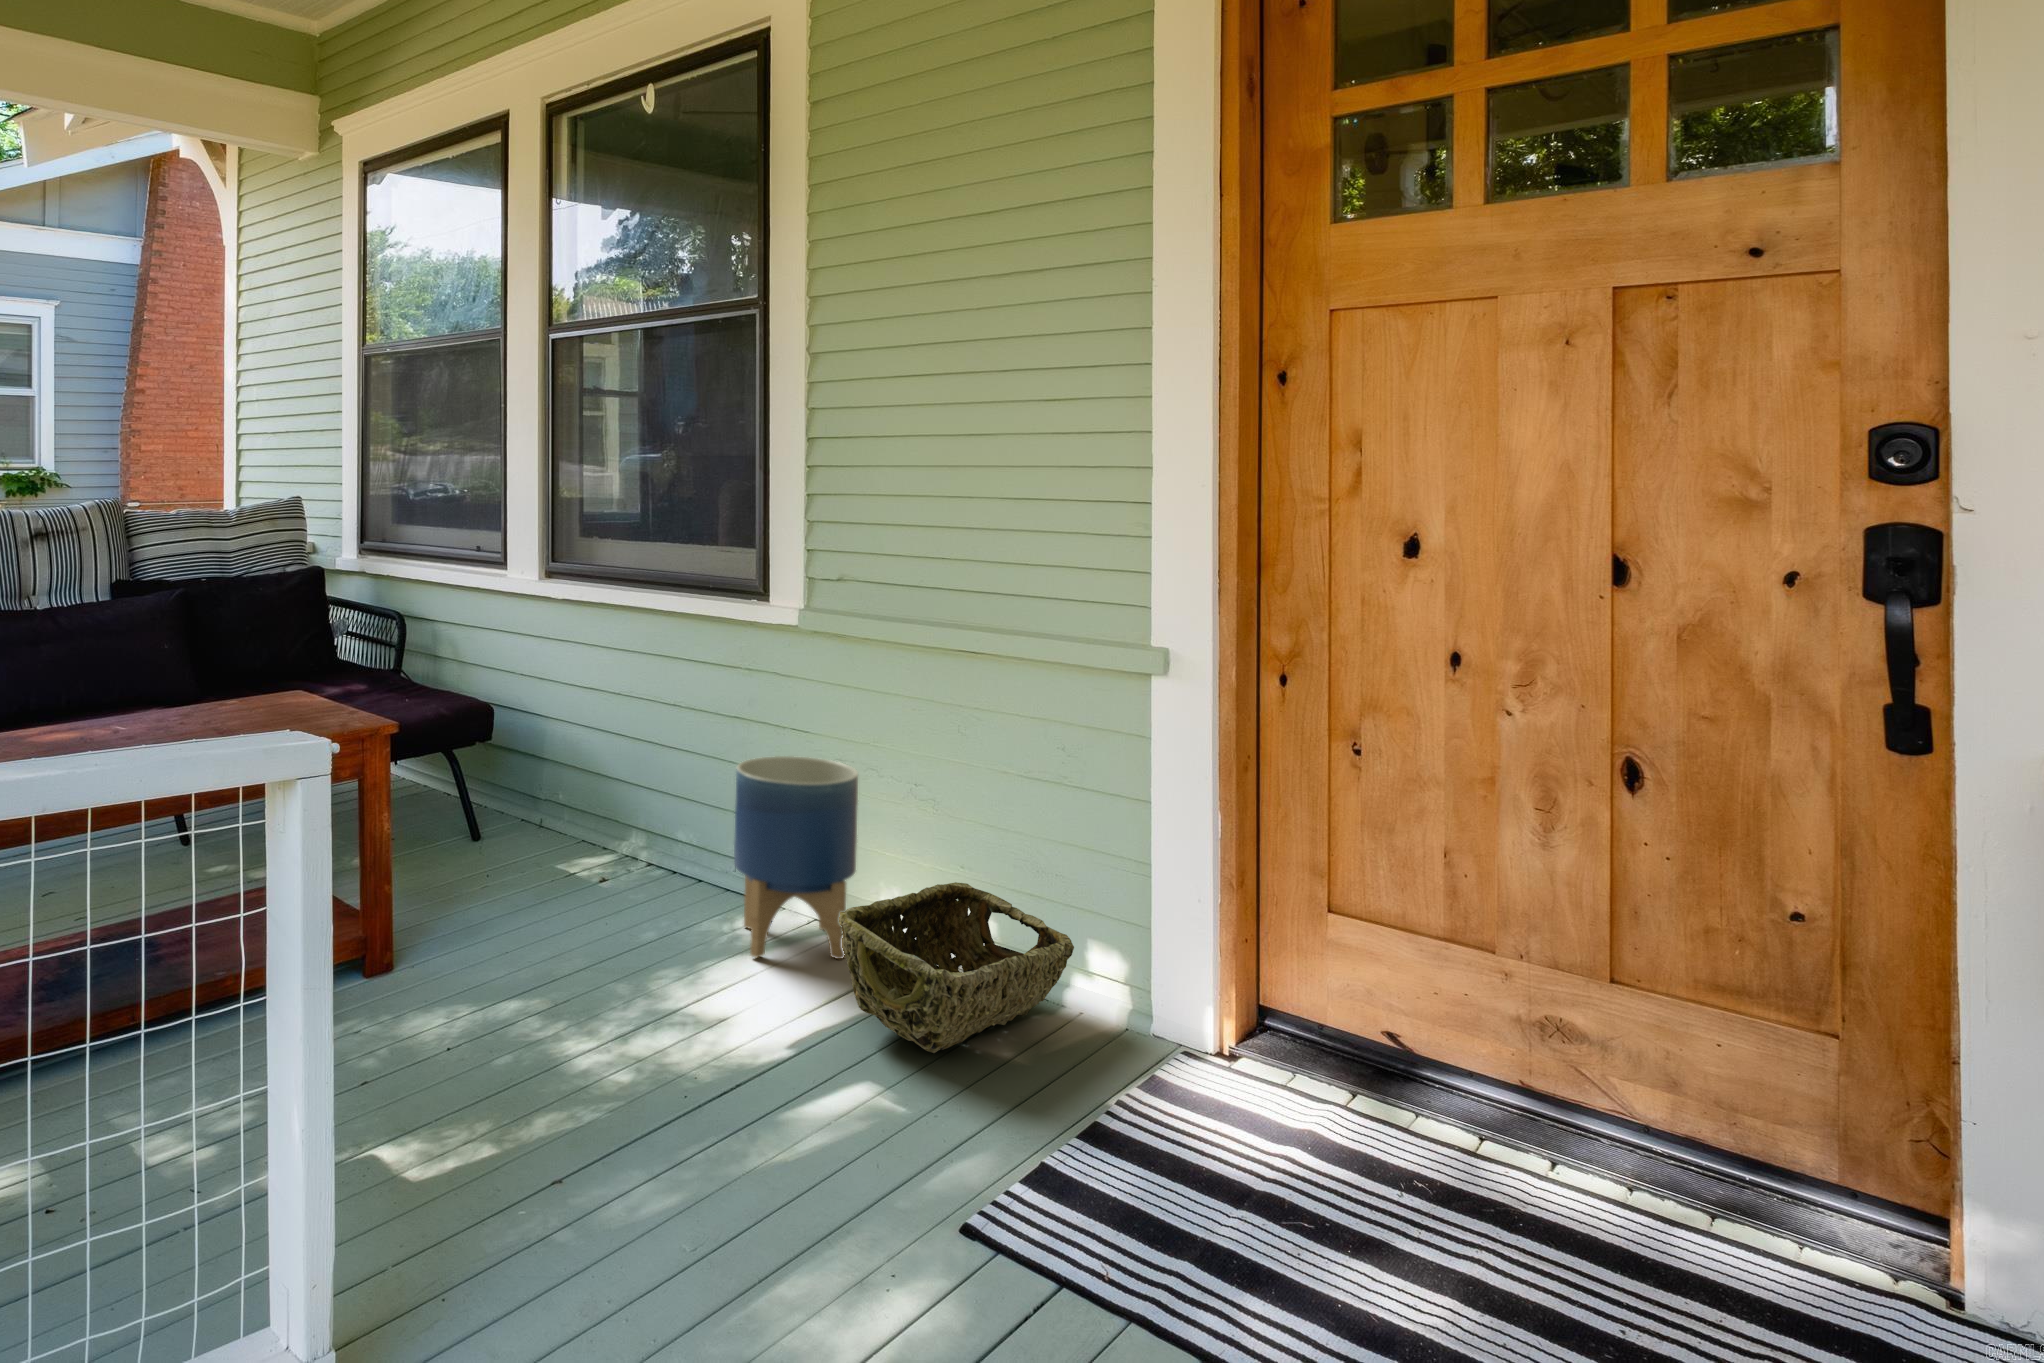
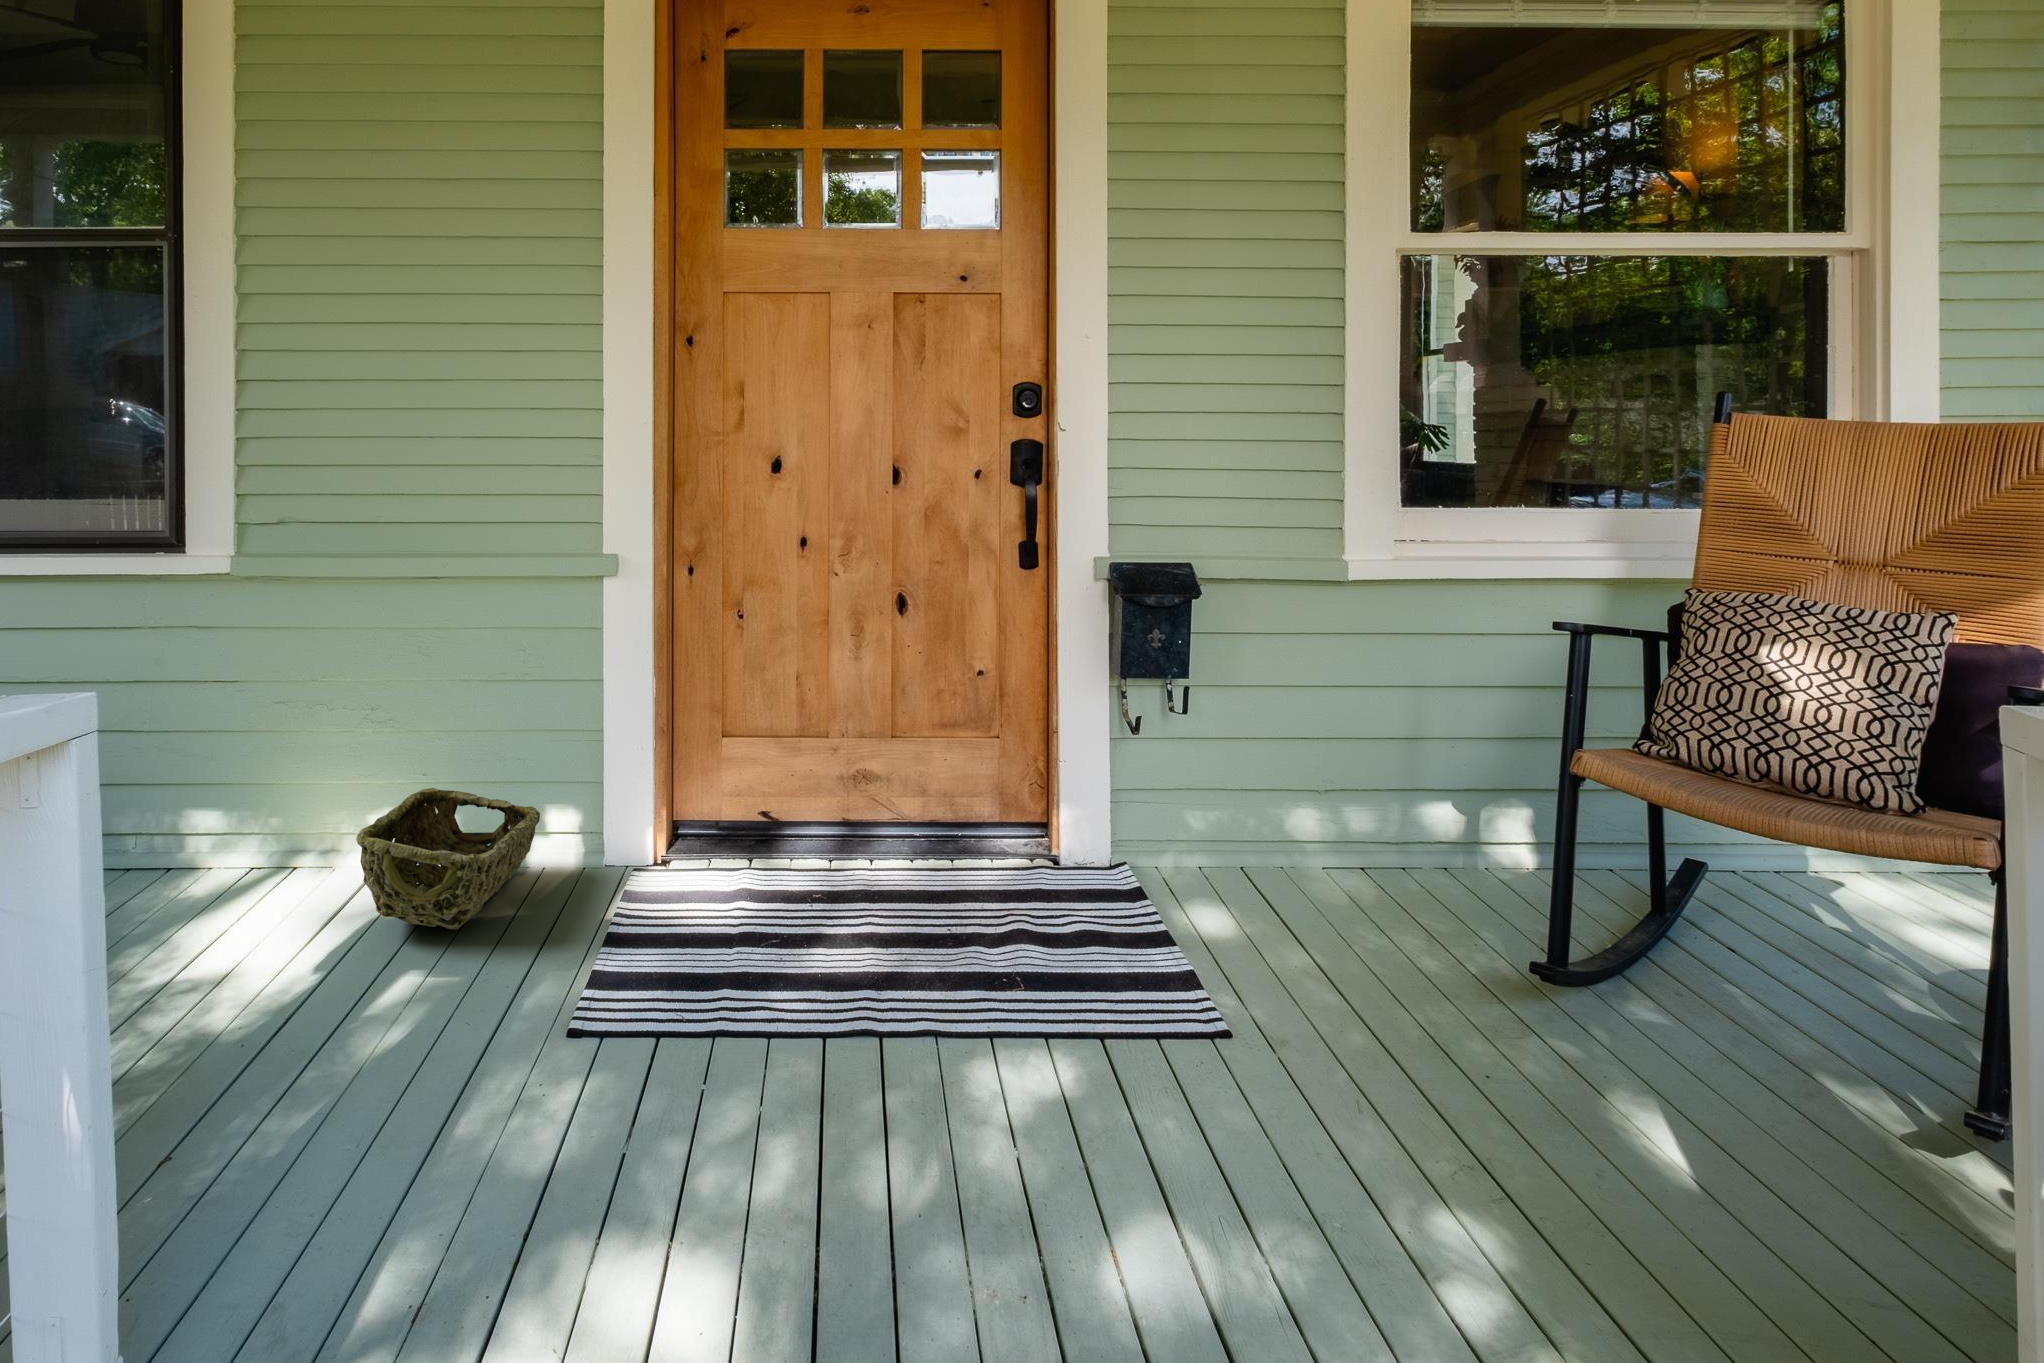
planter: present [734,756,858,959] -> none [183,708,316,912]

